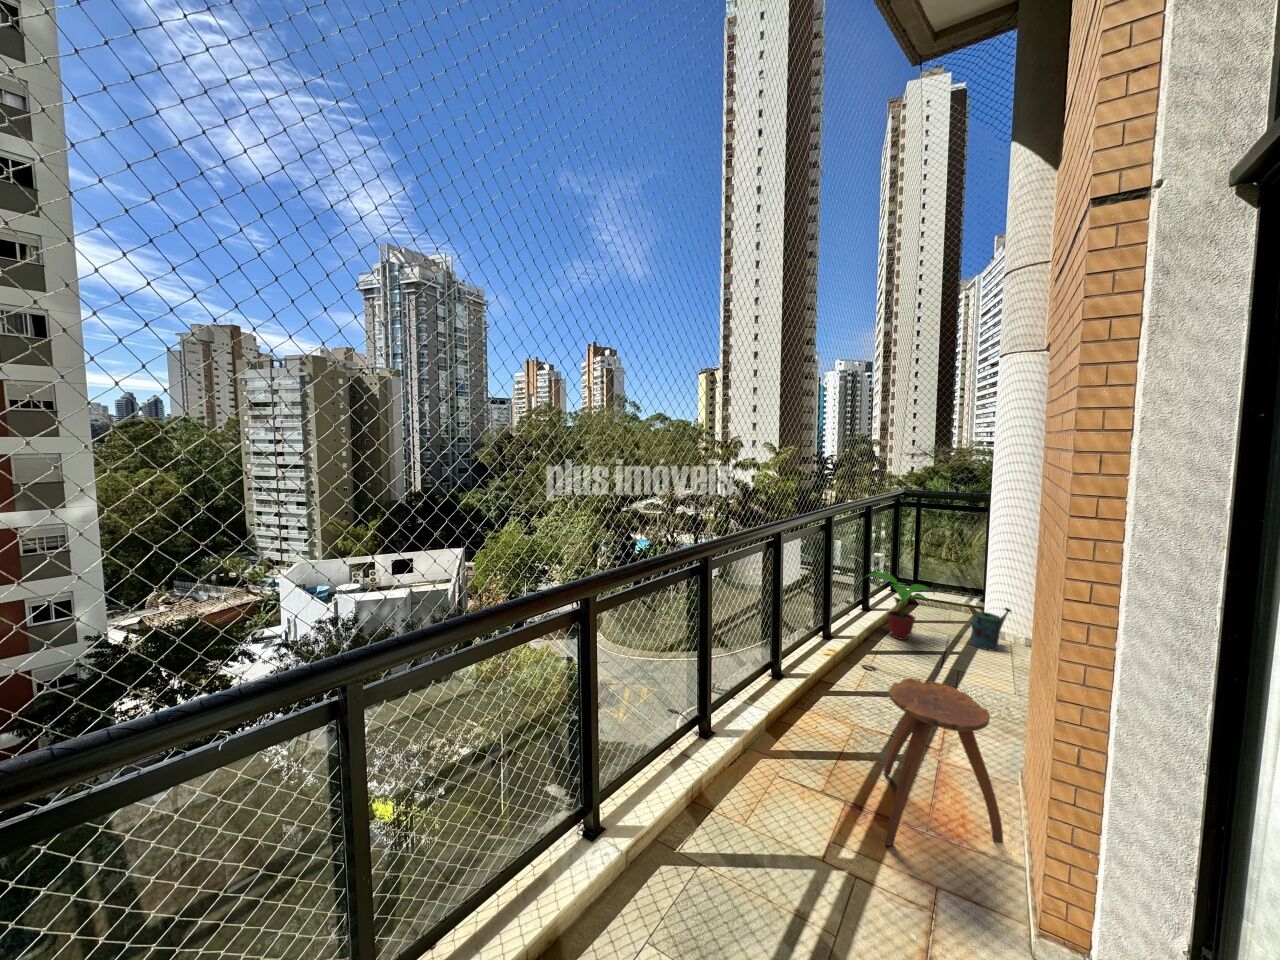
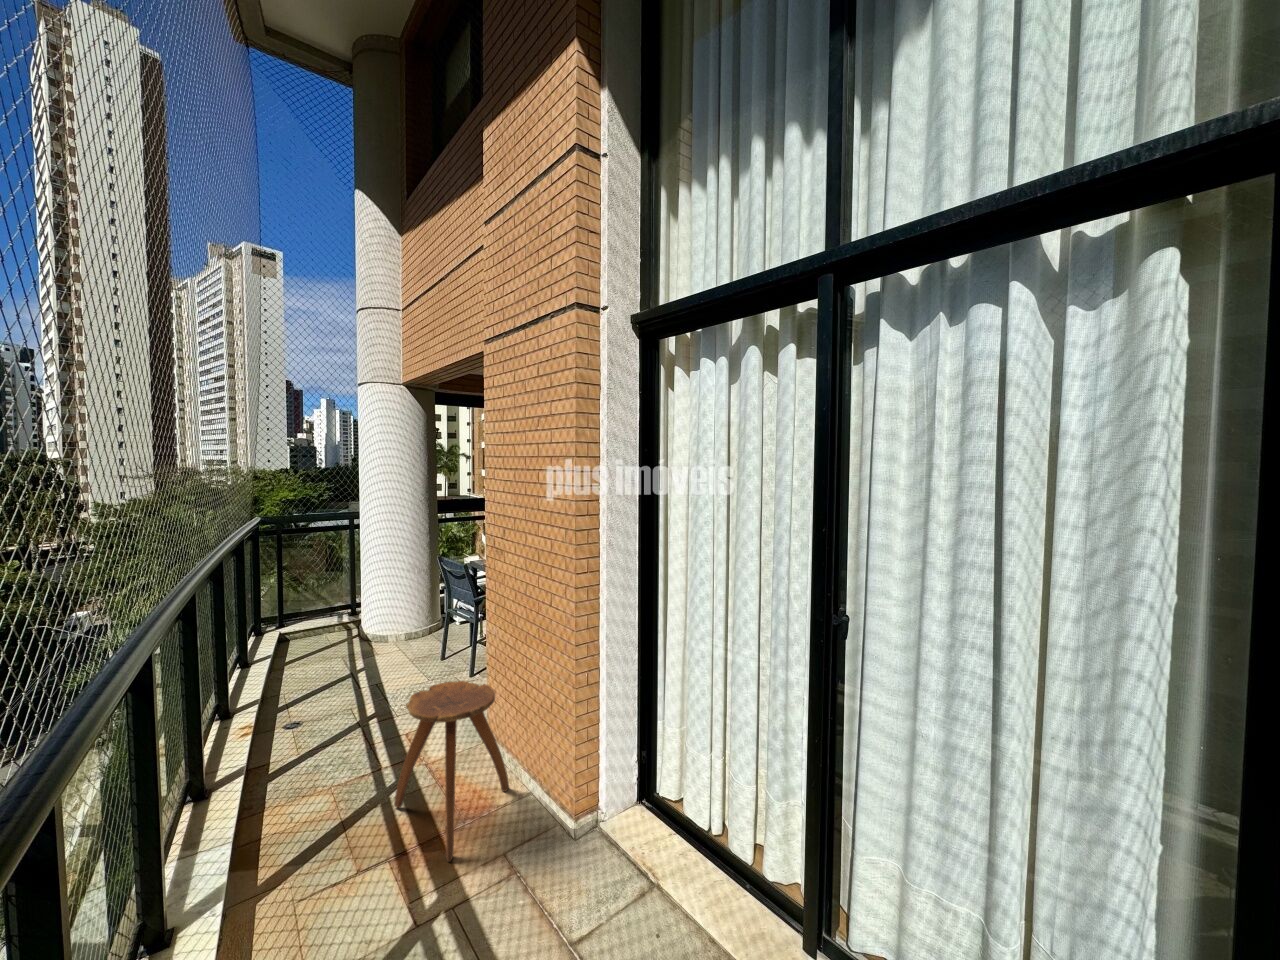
potted plant: present [867,572,935,640] -> none [239,614,327,684]
watering can: present [970,608,1011,651] -> none [364,610,393,657]

